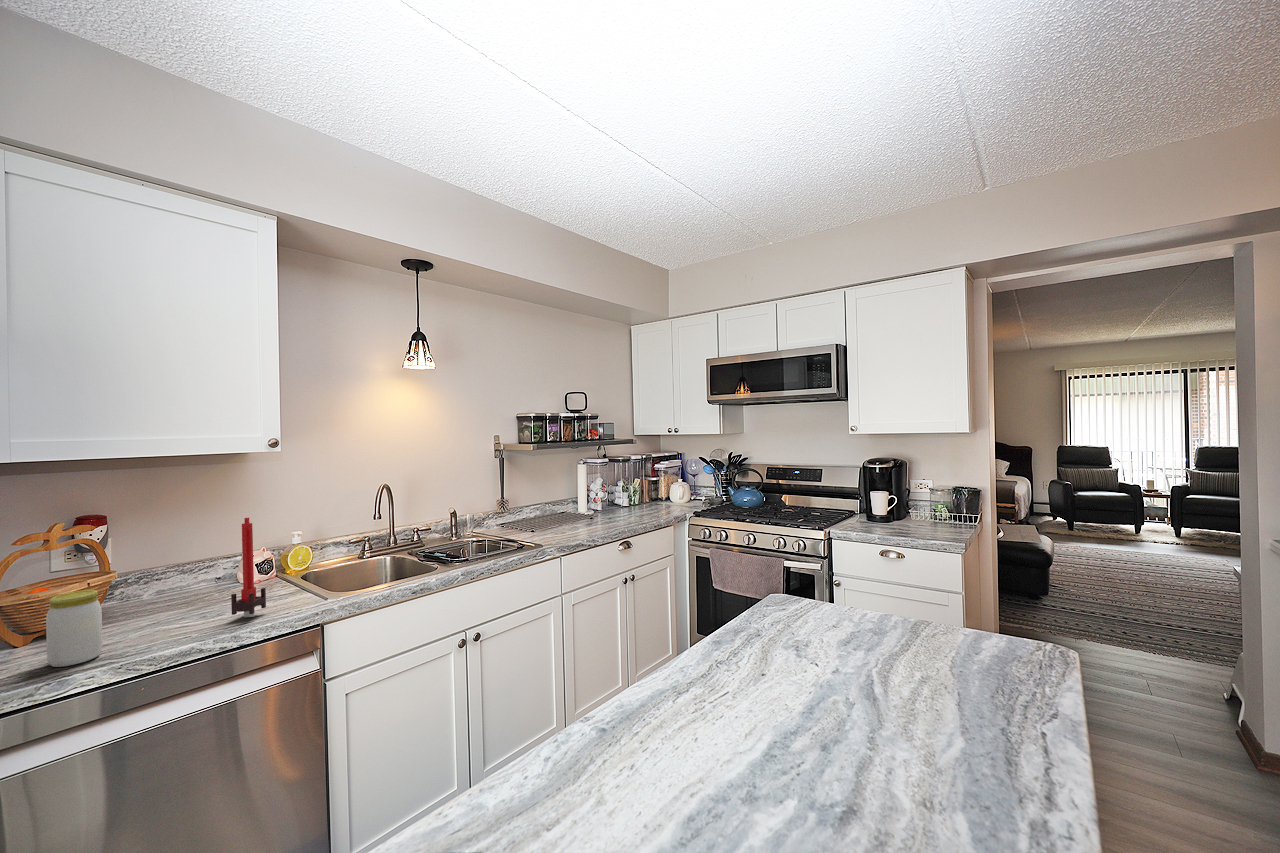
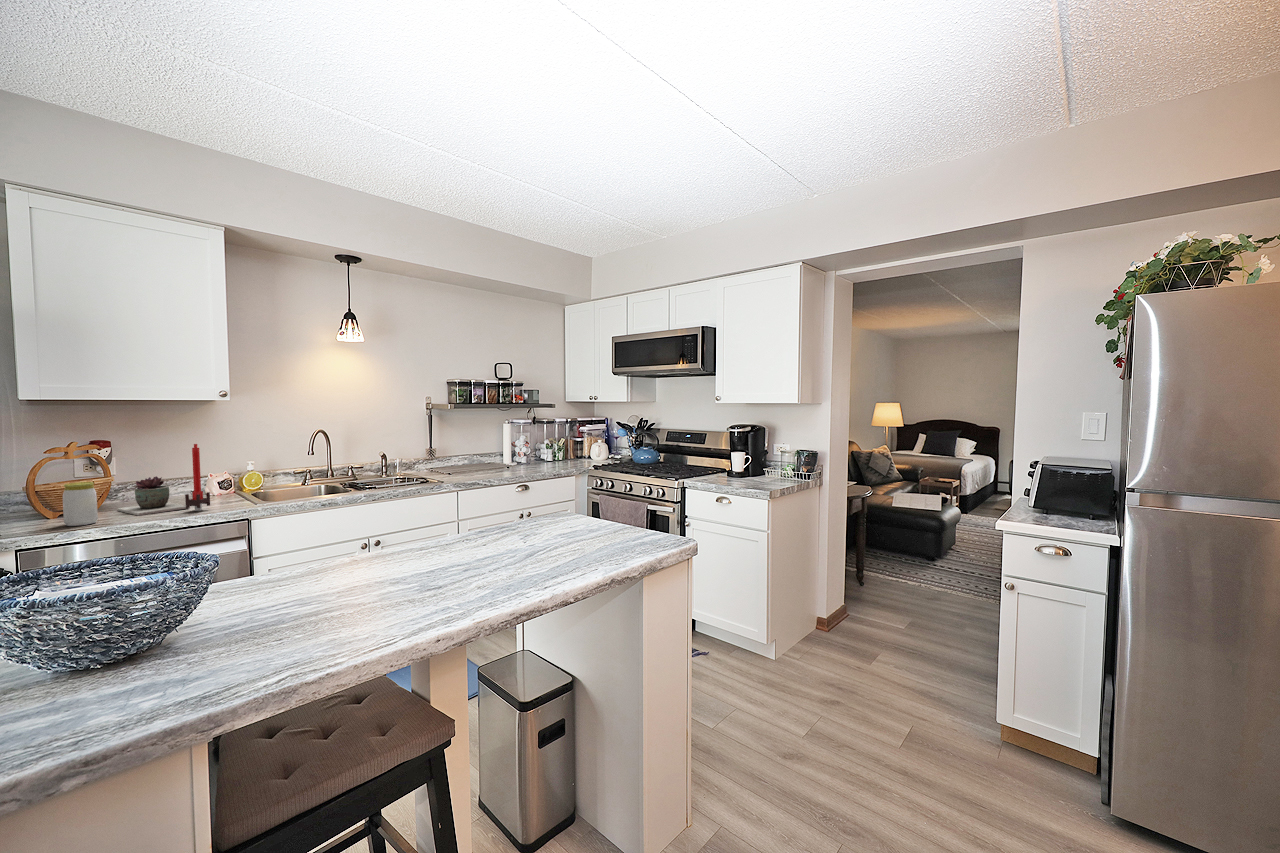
succulent plant: none [122,567,234,633] -> present [118,476,190,515]

